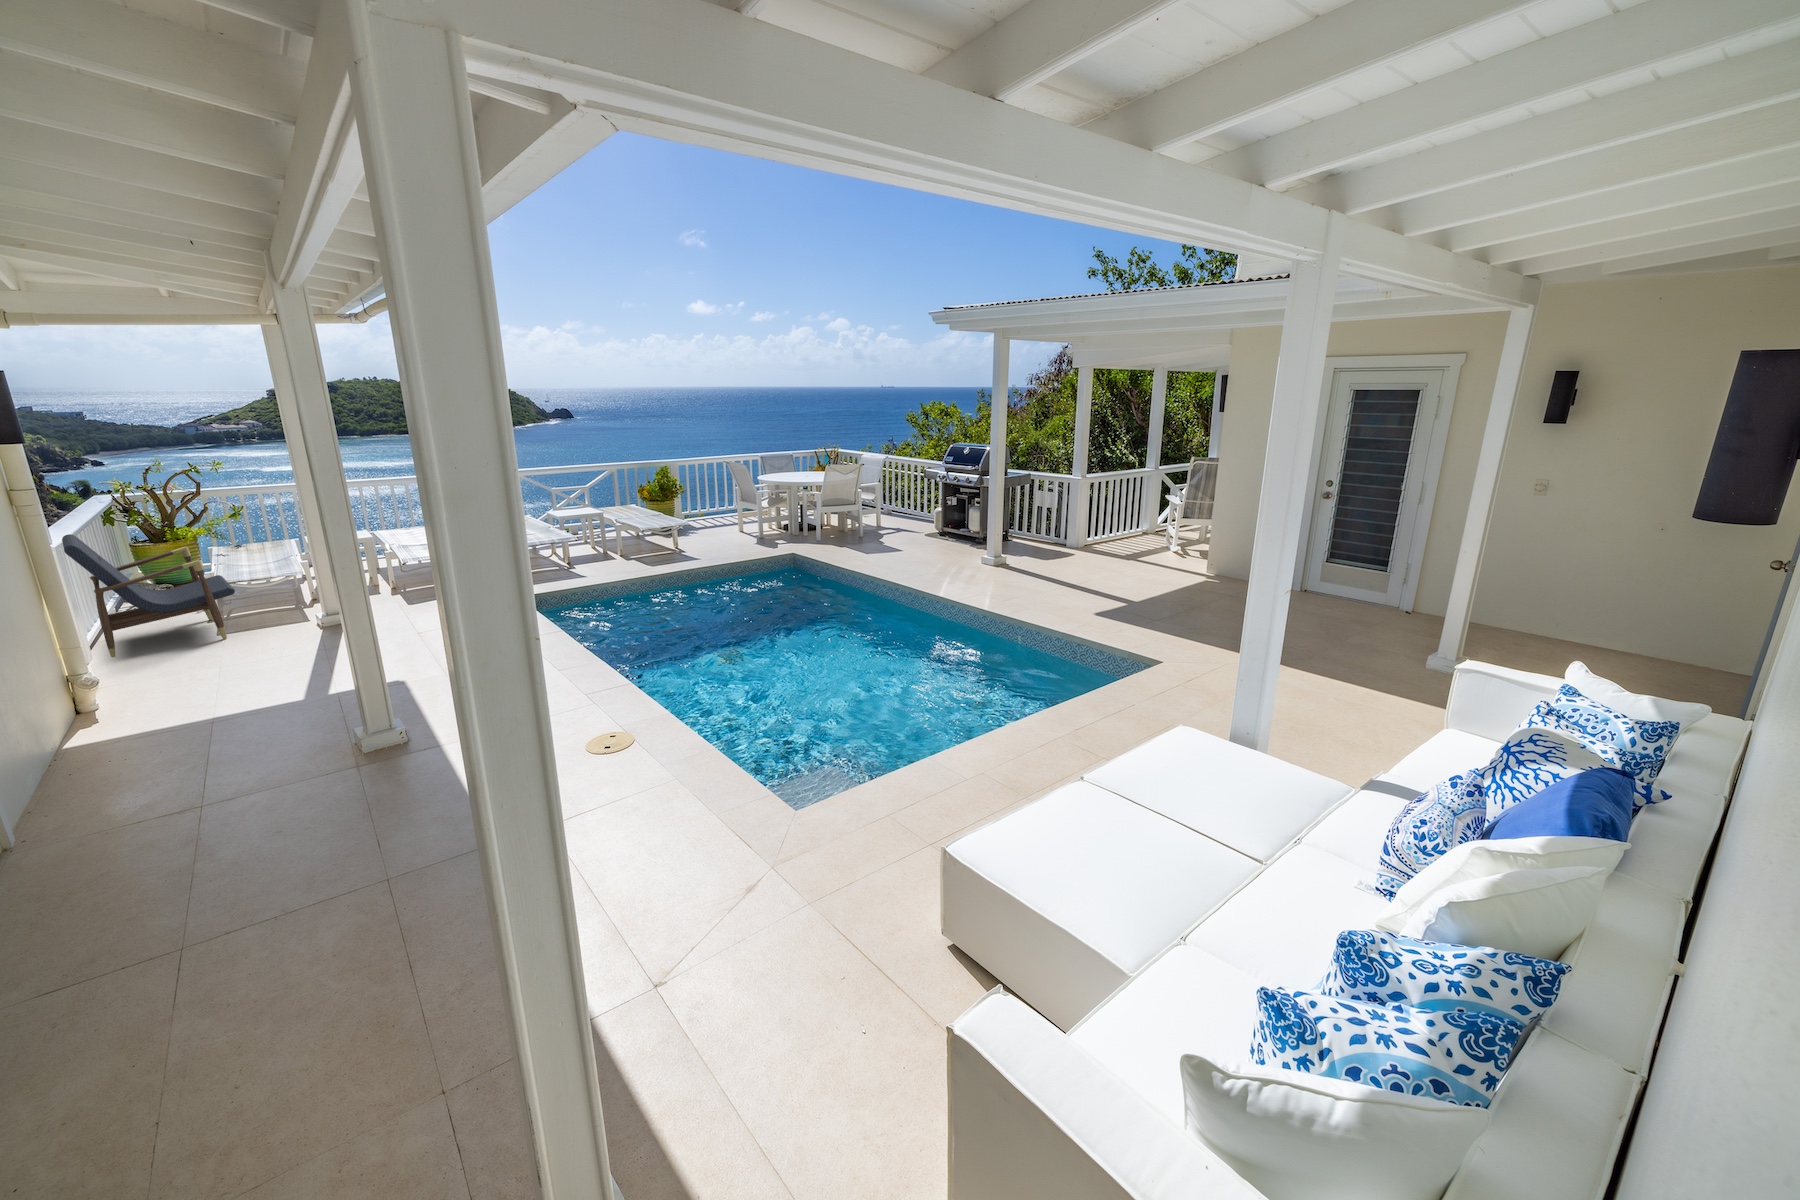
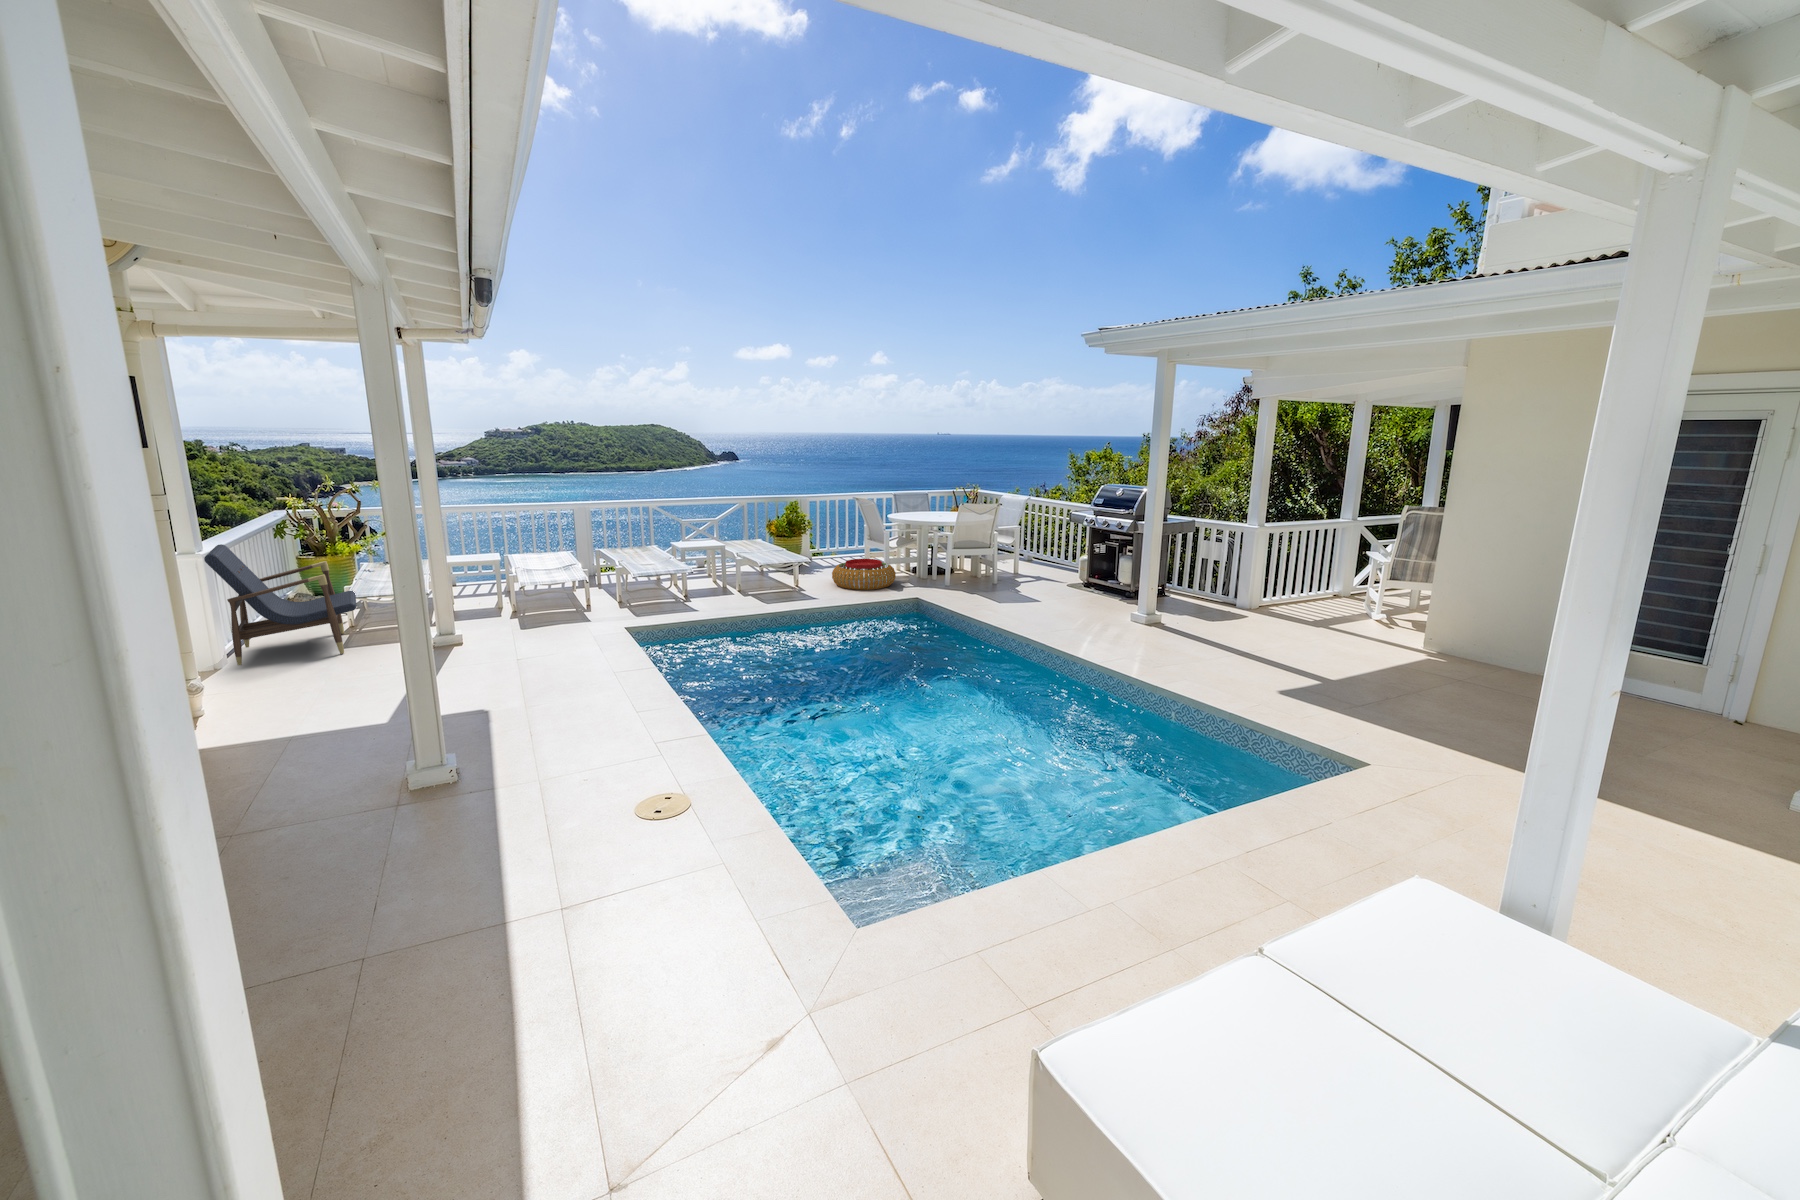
pouf: none [708,519,769,549] -> present [832,559,896,590]

